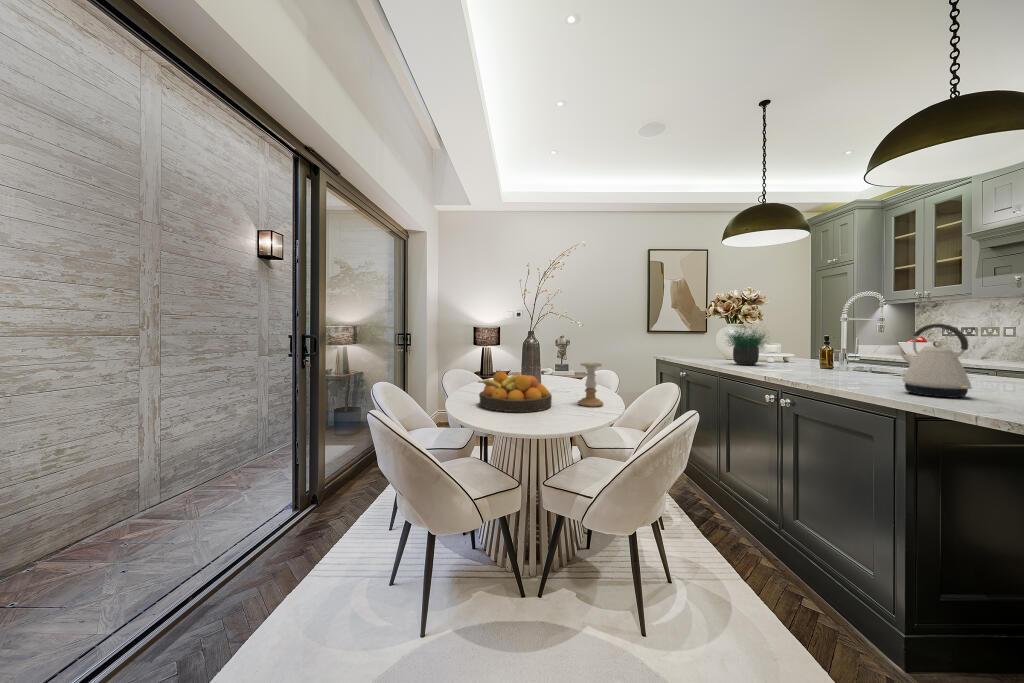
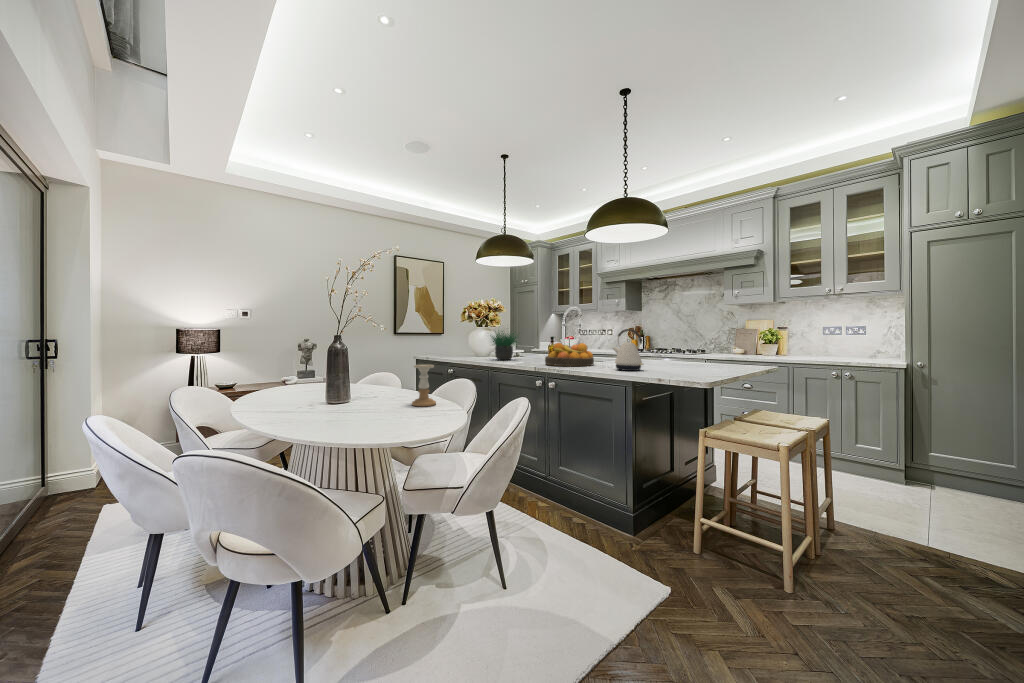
fruit bowl: present [478,372,552,412] -> present [545,343,594,366]

